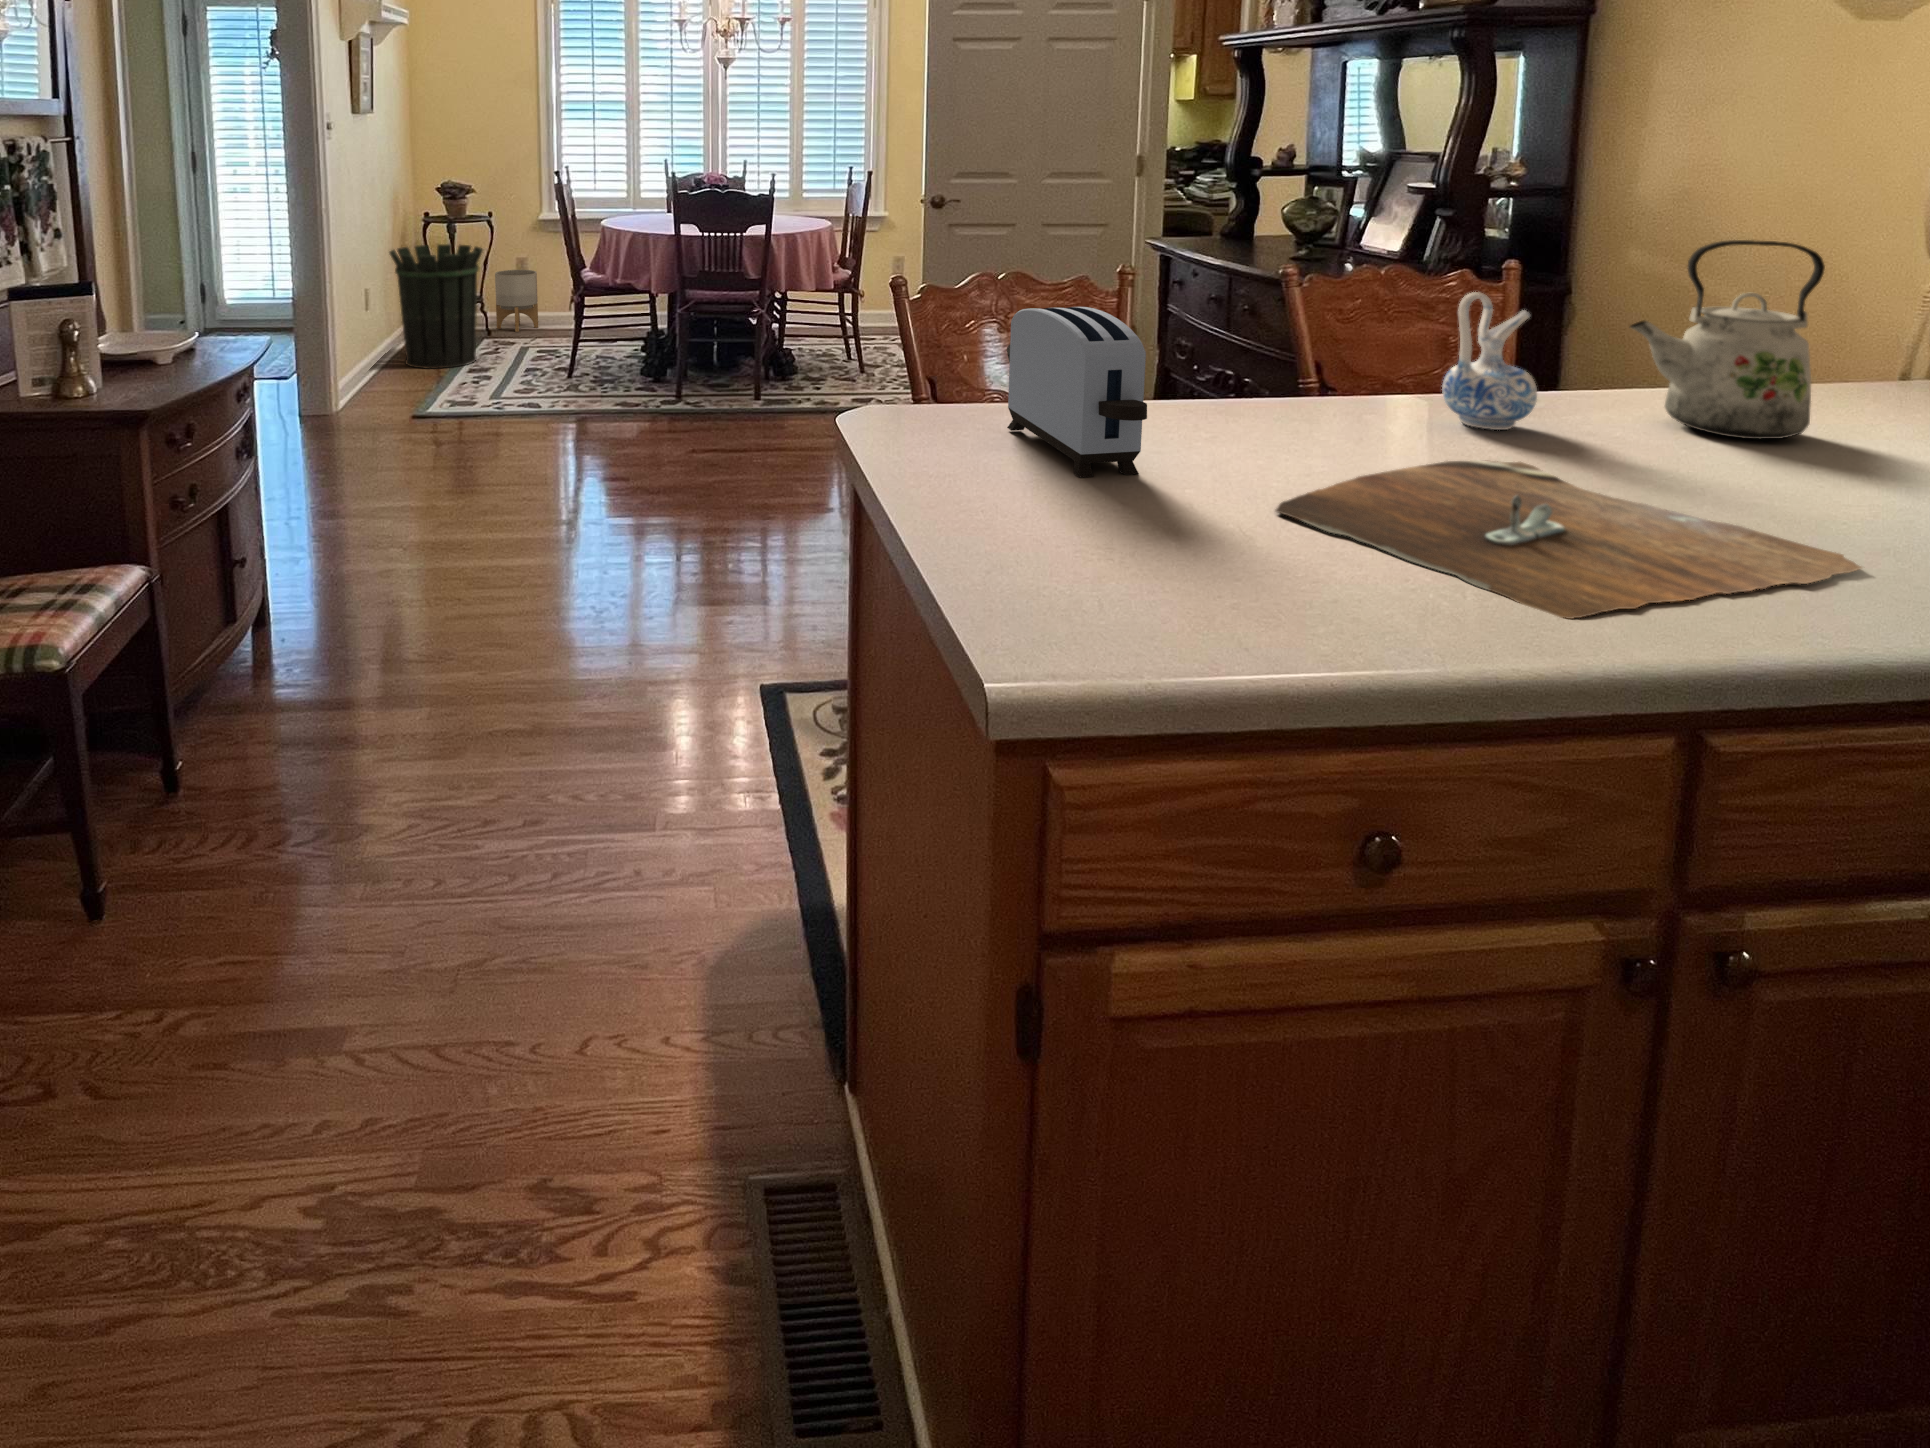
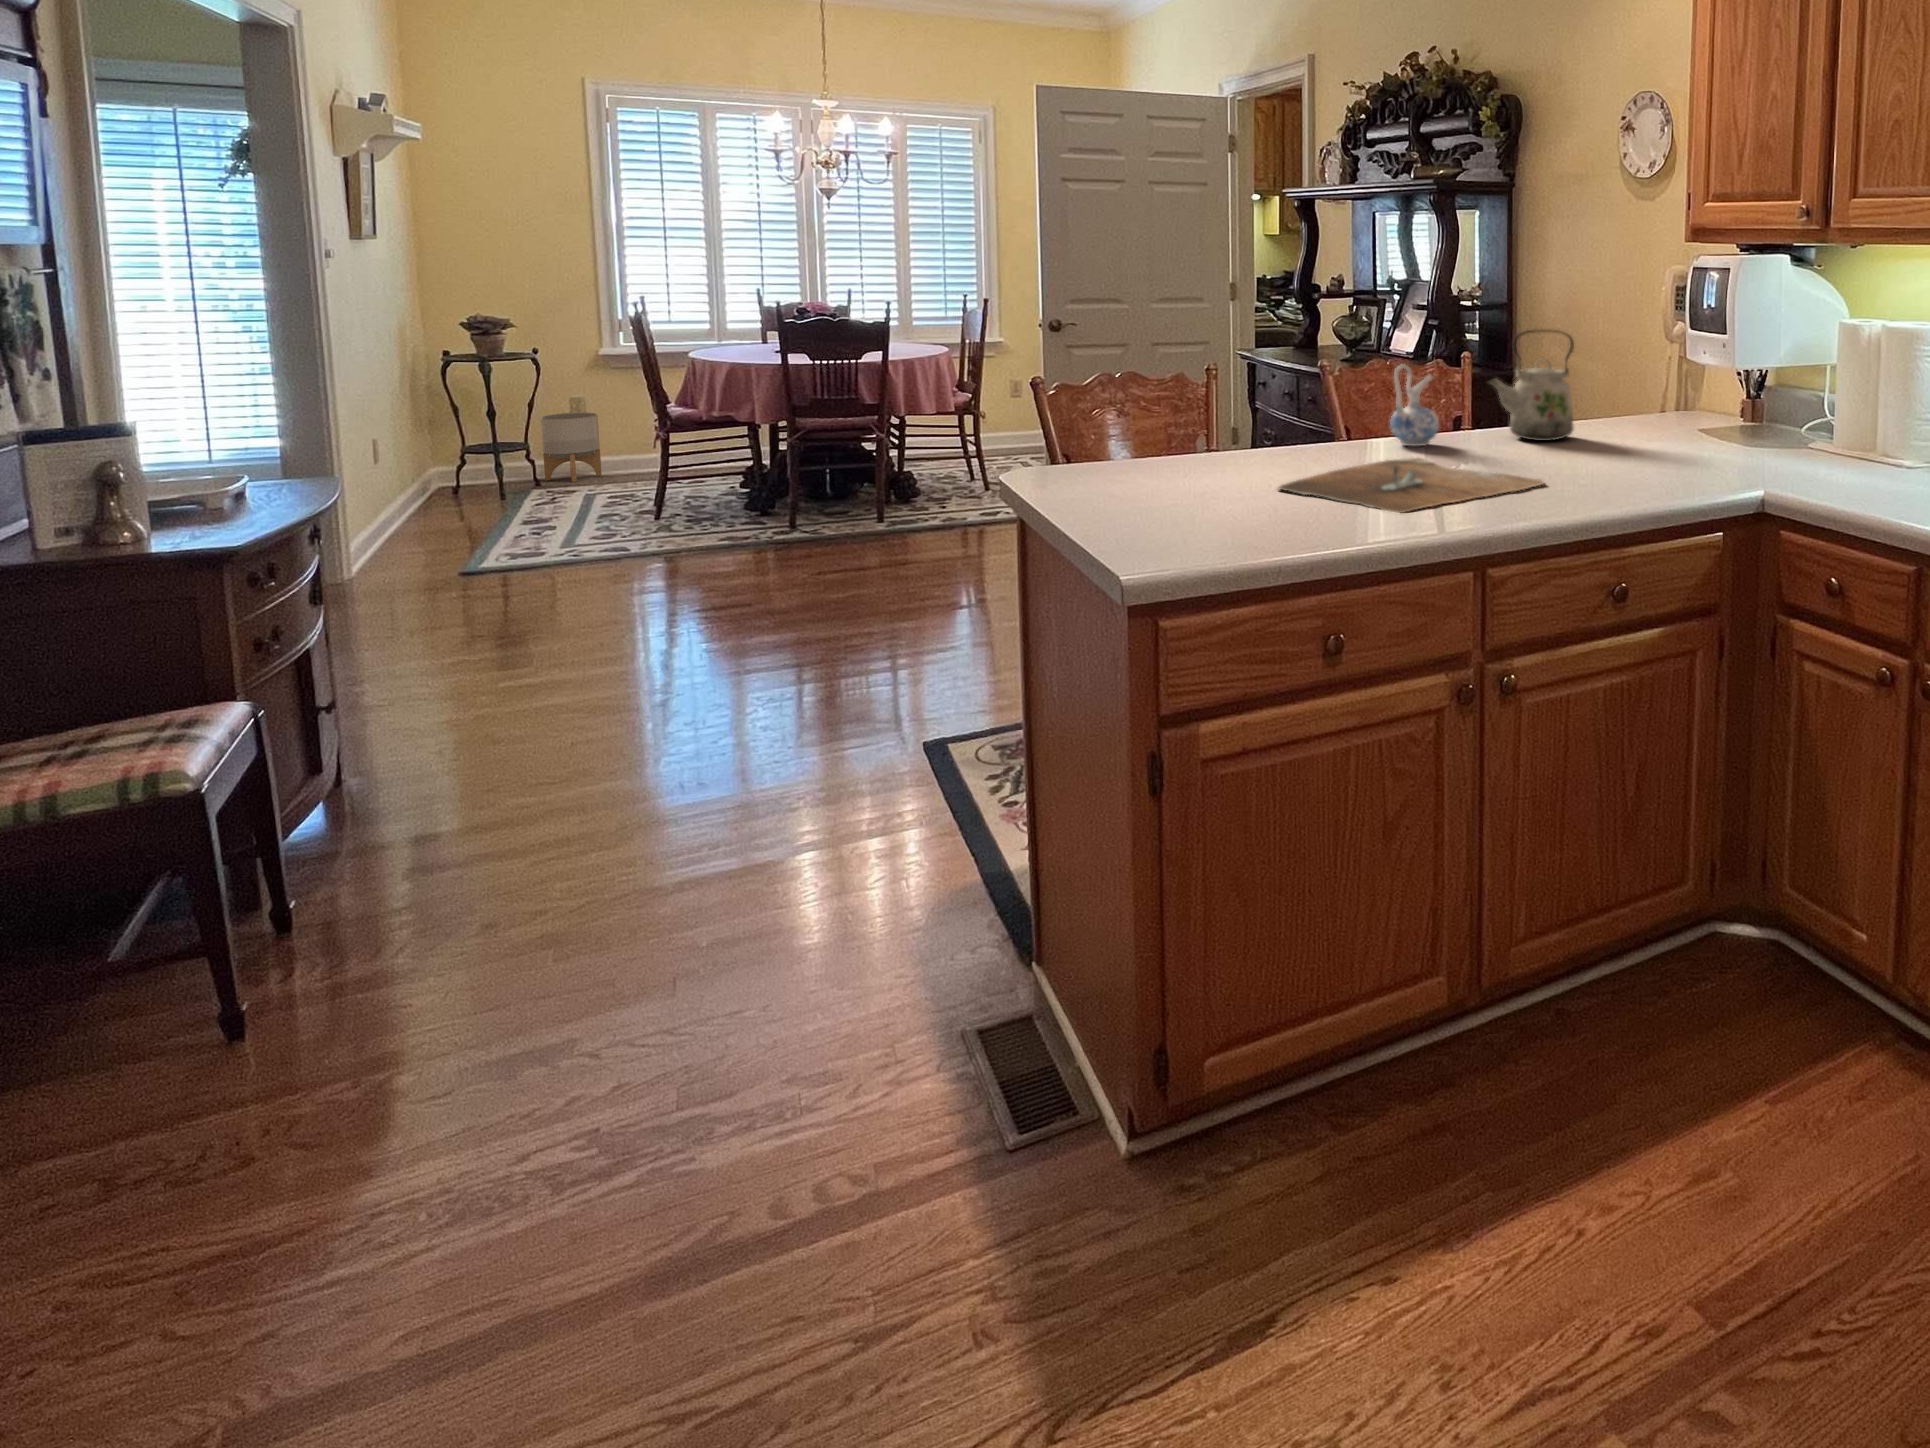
waste bin: present [389,244,483,369] -> none [399,386,534,528]
toaster: present [1007,307,1147,478] -> none [1117,382,1203,486]

